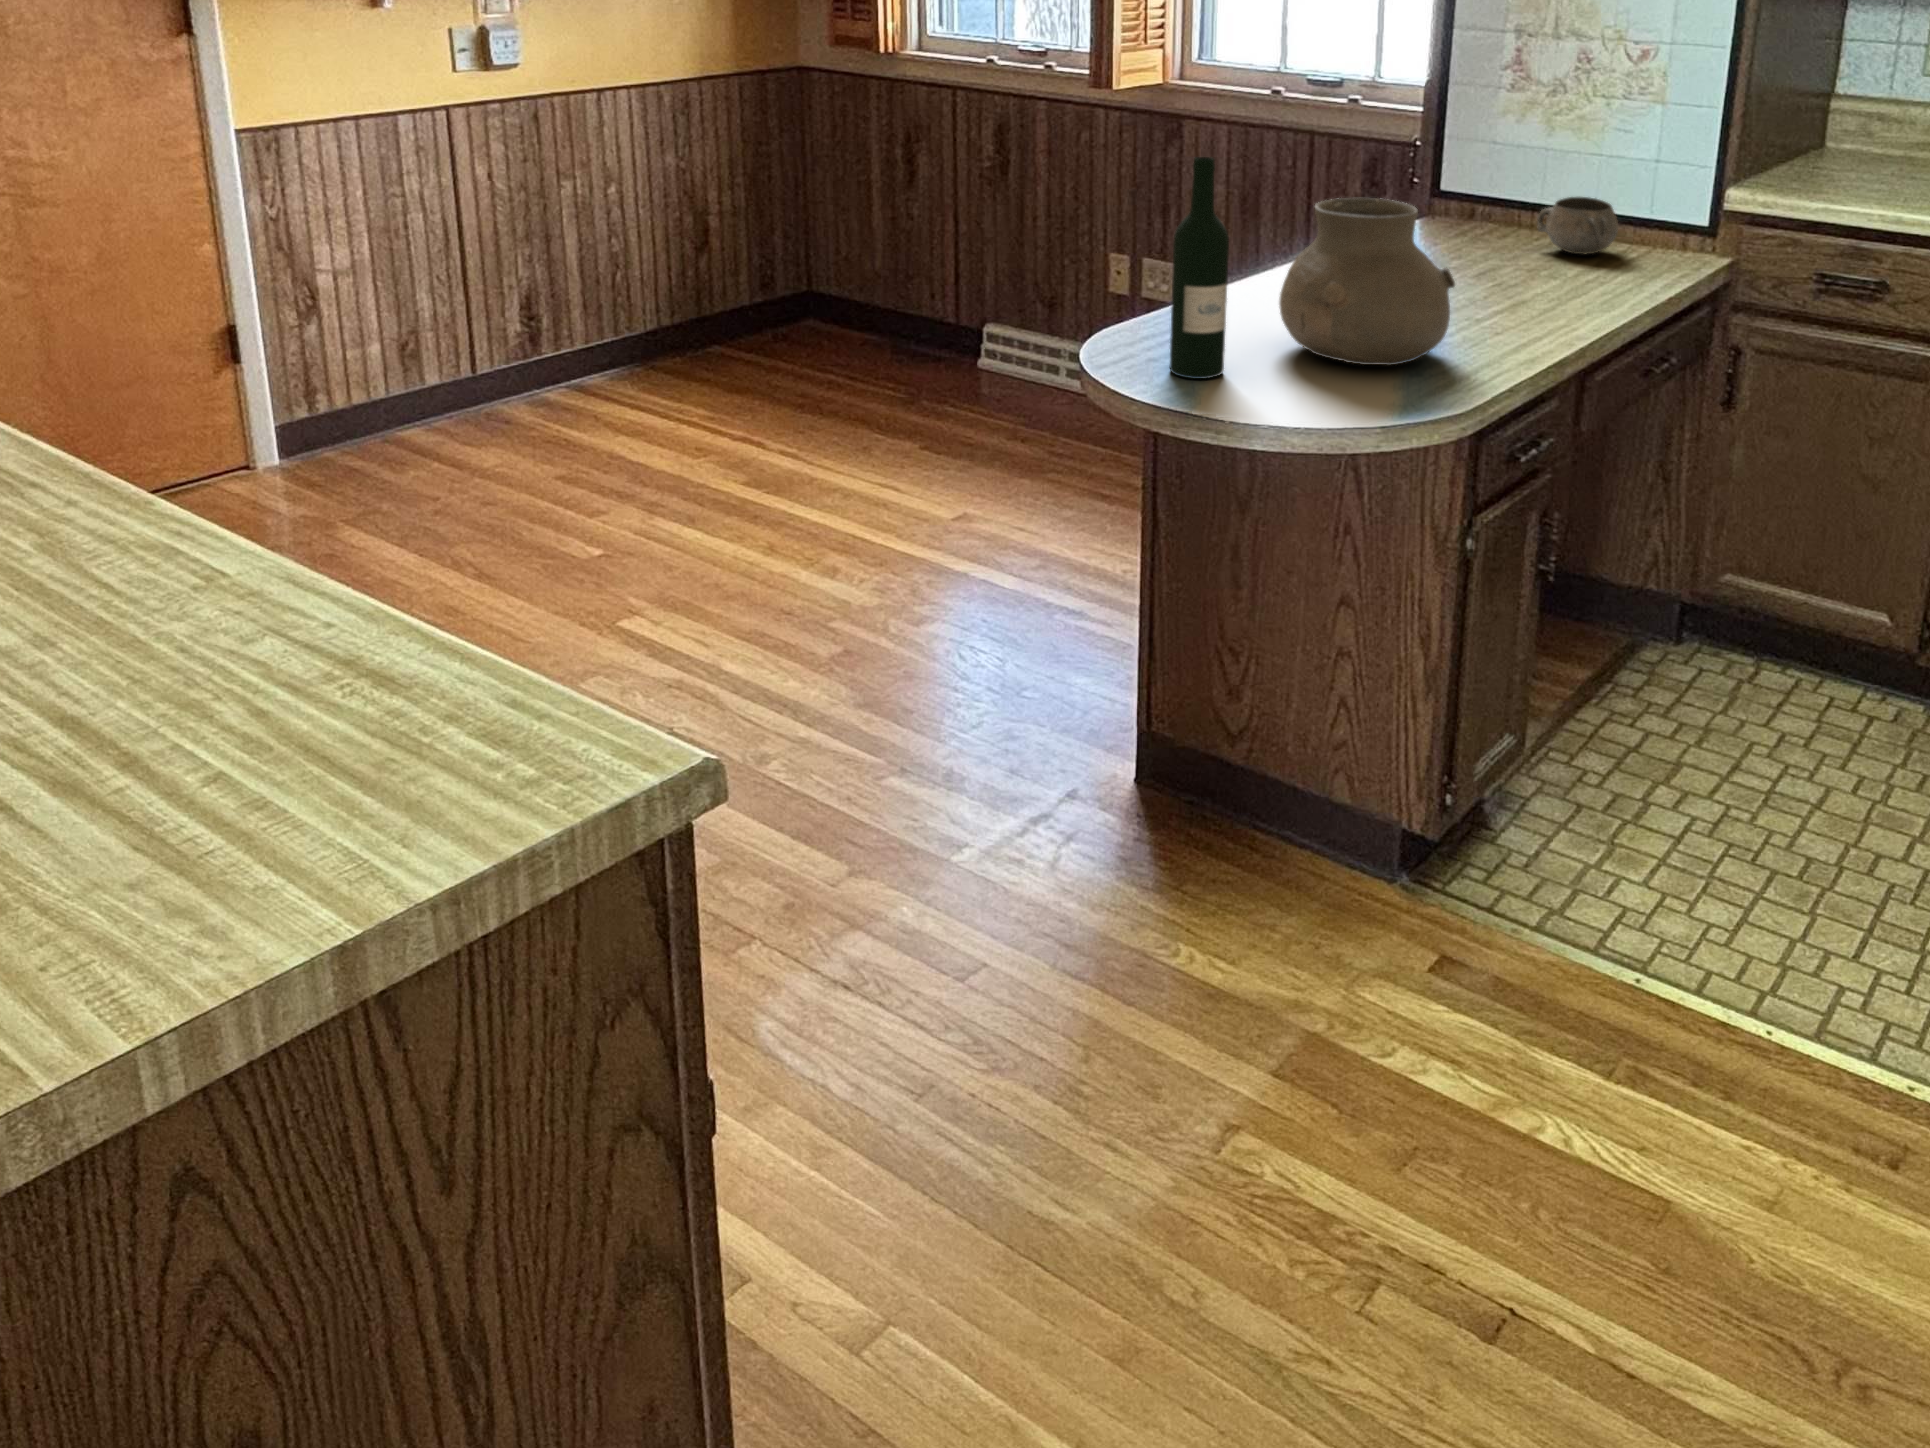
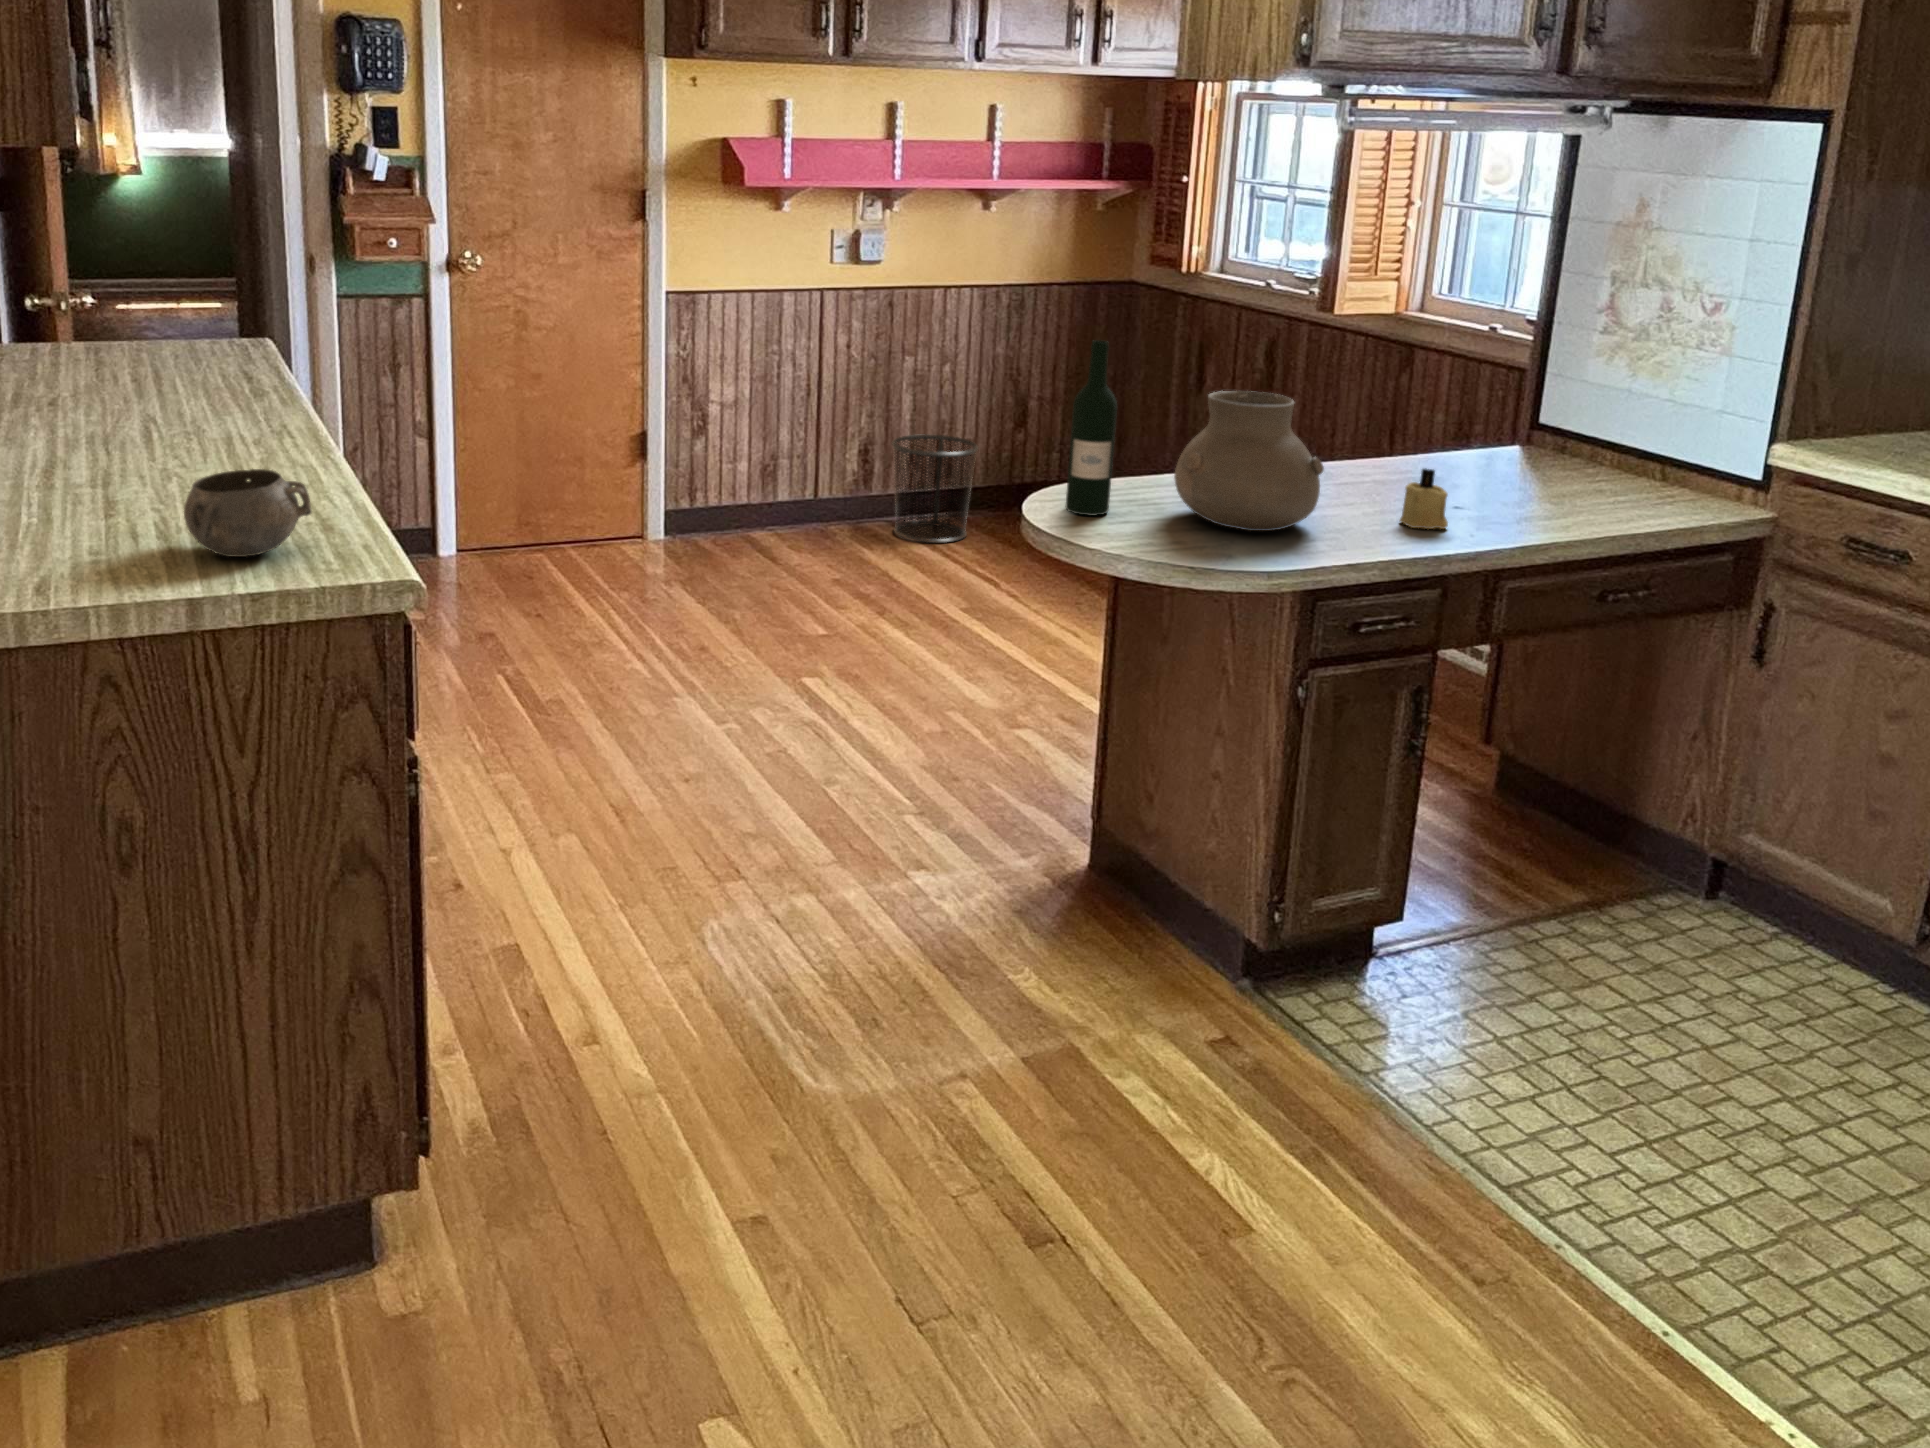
decorative bowl: present [1537,197,1618,254] -> present [184,469,312,557]
candle: none [1486,260,1537,330] -> present [1400,469,1448,529]
waste bin: none [568,271,680,404] -> present [892,434,978,543]

